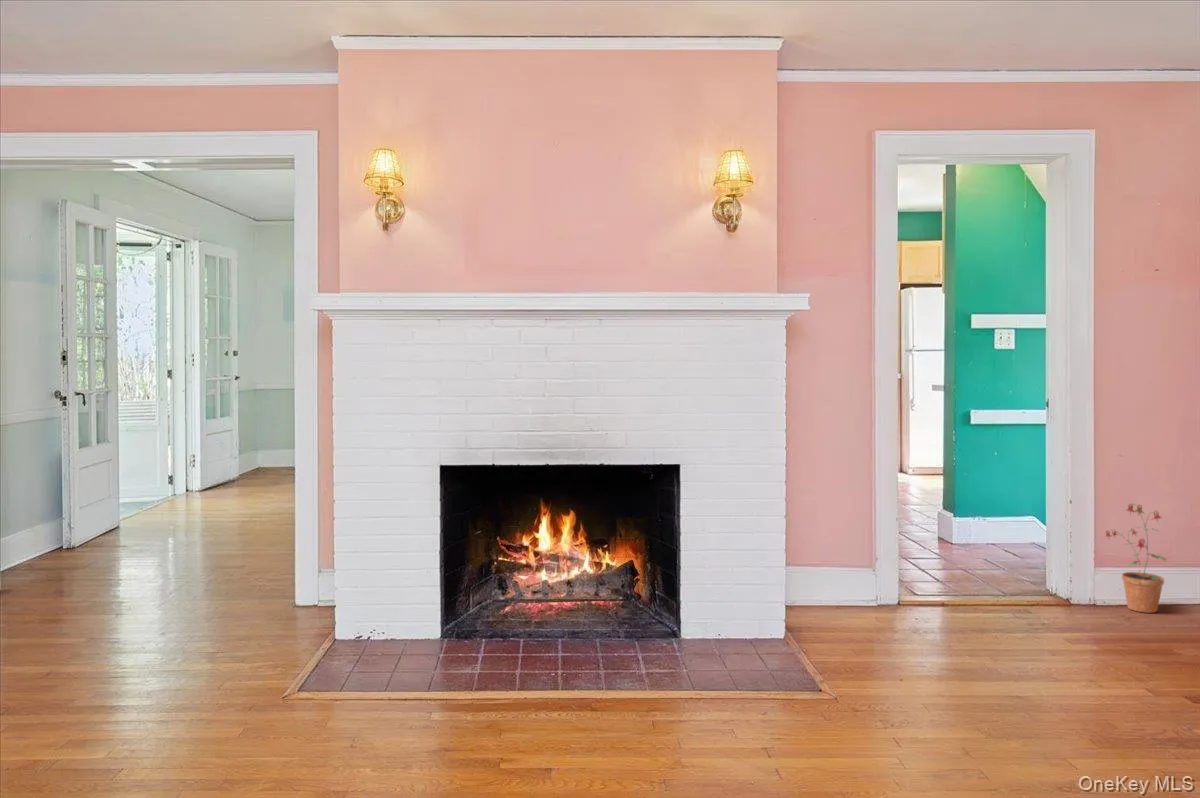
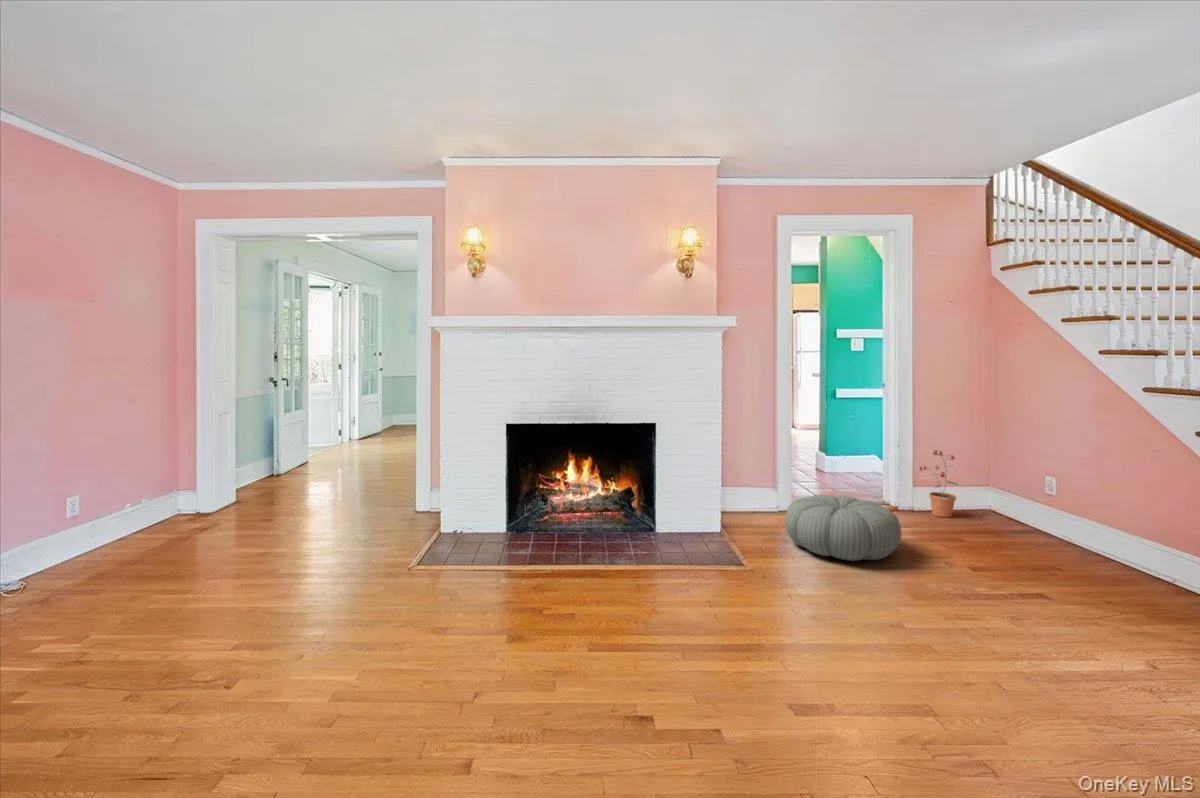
pouf: none [885,576,1067,679] -> present [785,495,901,561]

